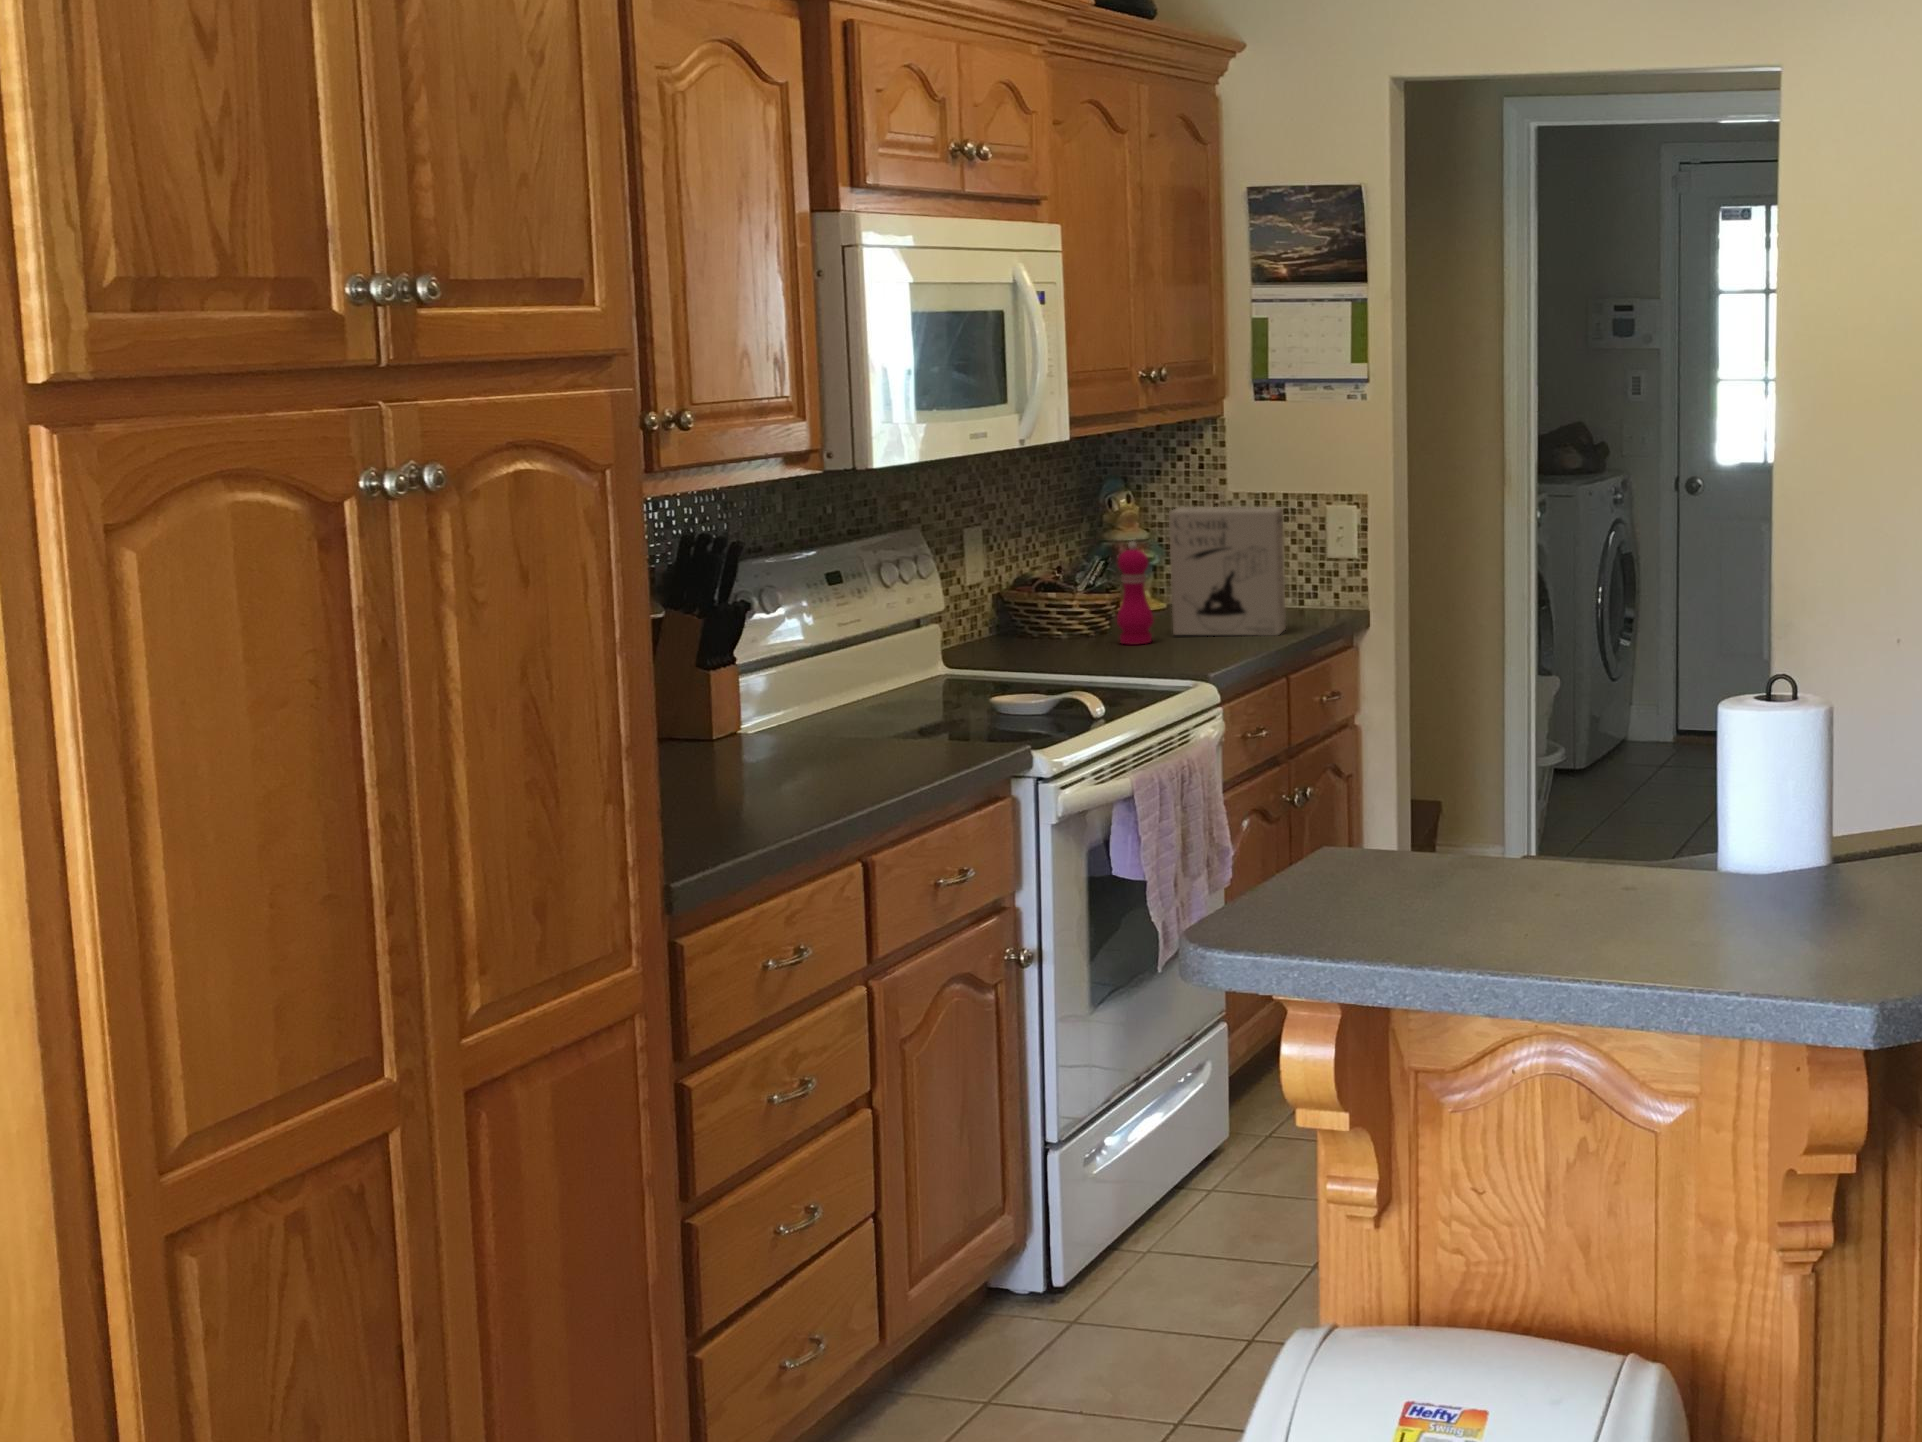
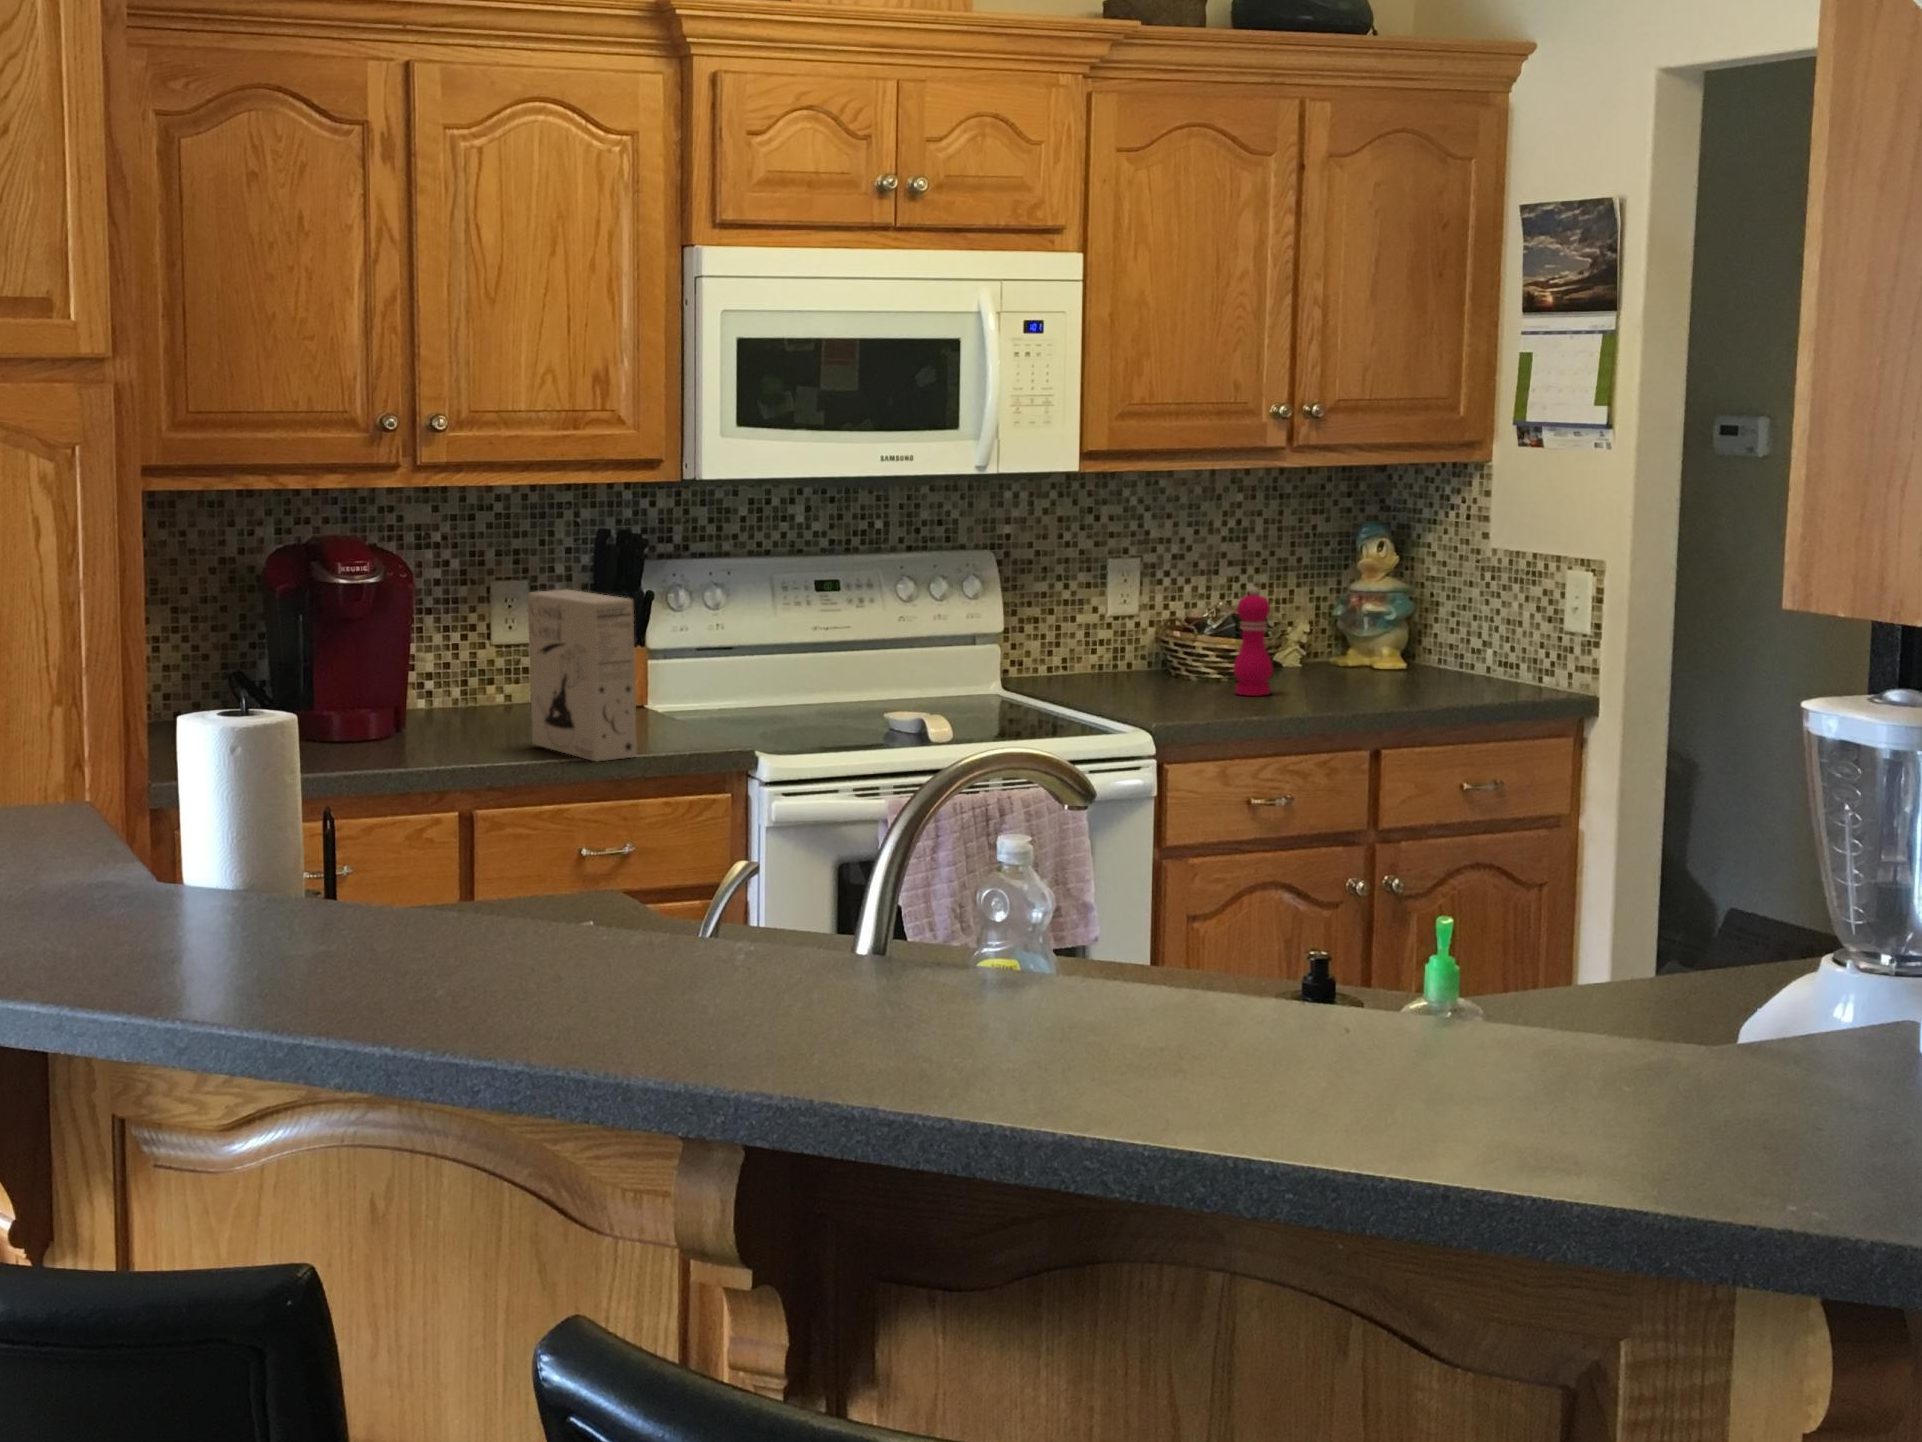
cereal box: present [1169,507,1286,636] -> present [528,589,637,762]

